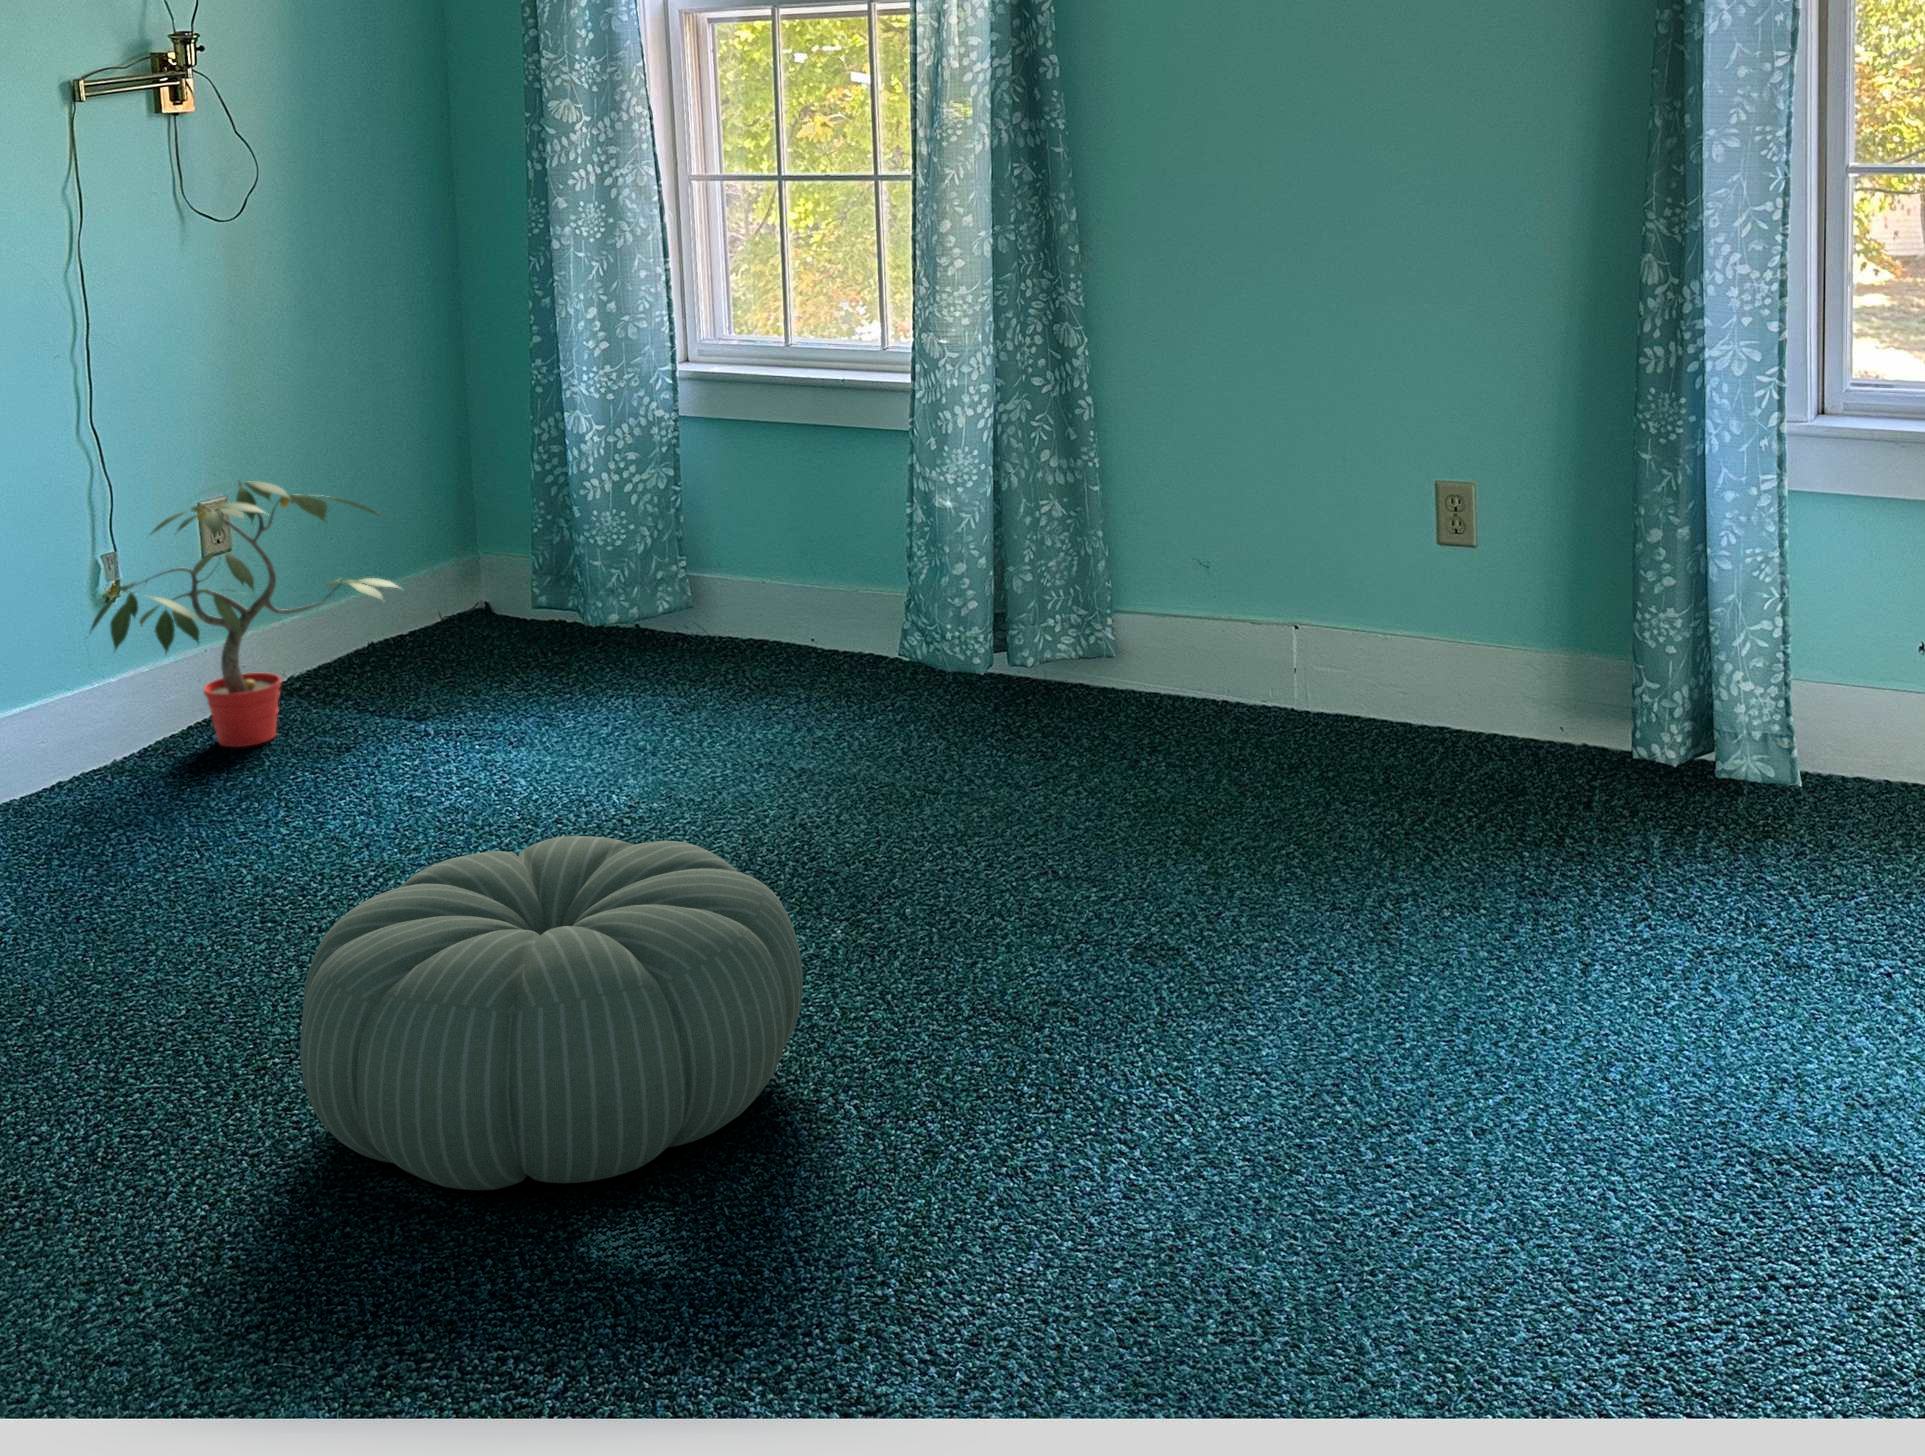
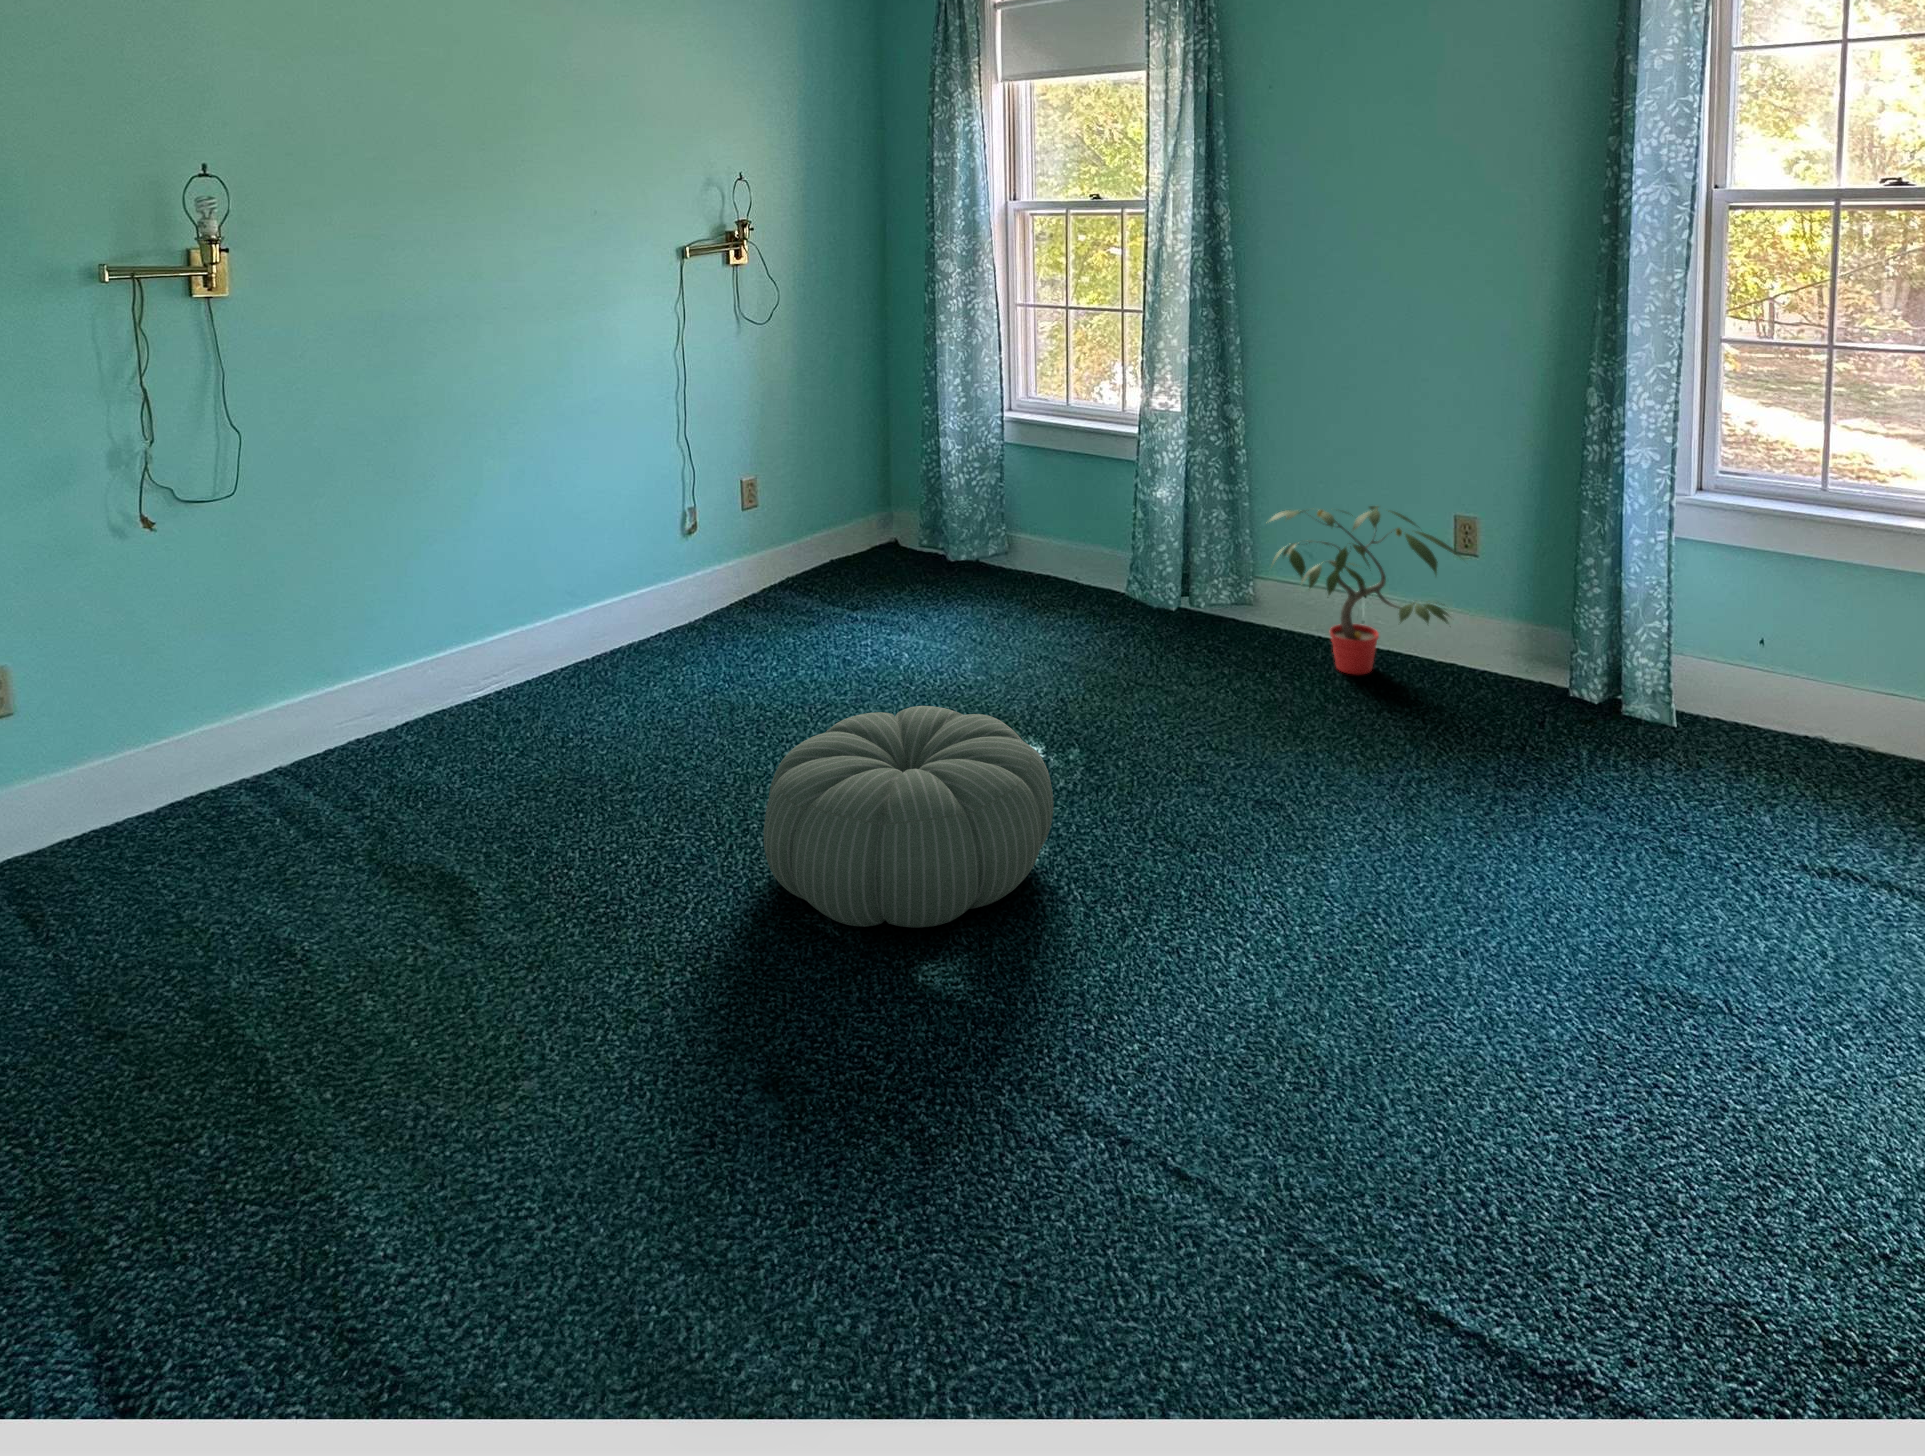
potted plant: present [91,481,398,747] -> present [1270,506,1460,675]

